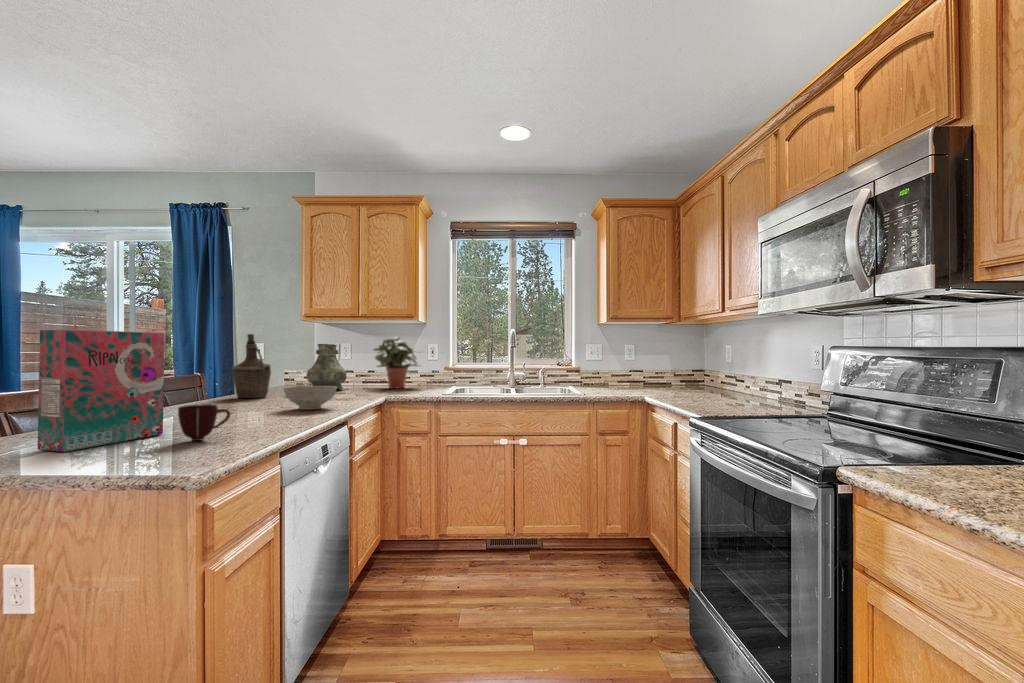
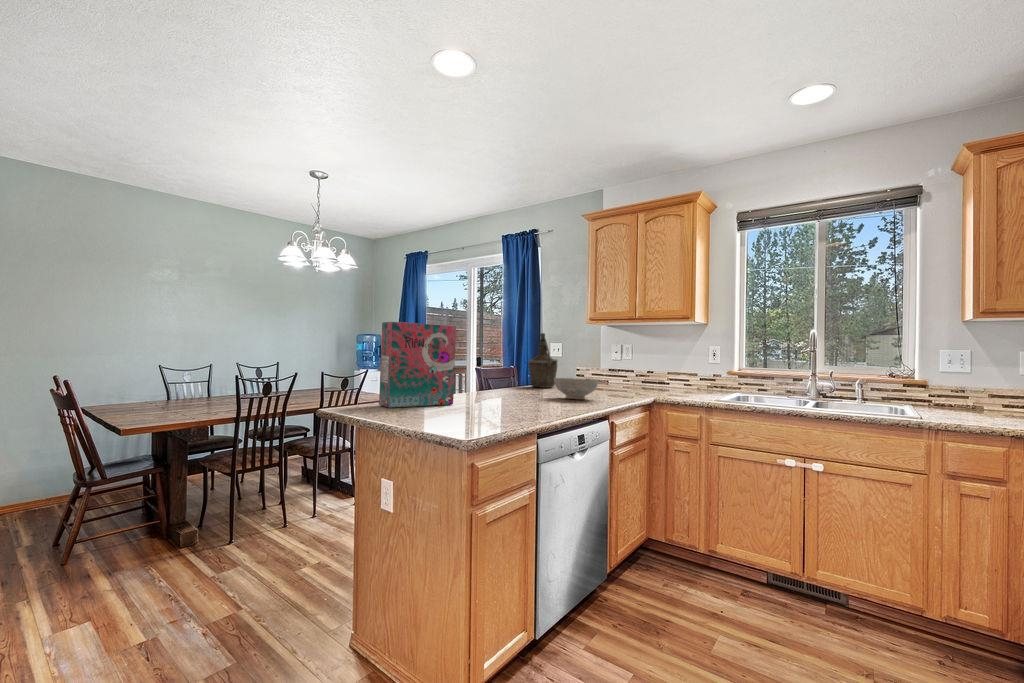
potted plant: present [374,337,422,388] -> none [652,338,704,390]
vase: present [307,344,347,389] -> none [591,344,626,387]
mug: present [178,404,230,441] -> none [455,383,491,411]

